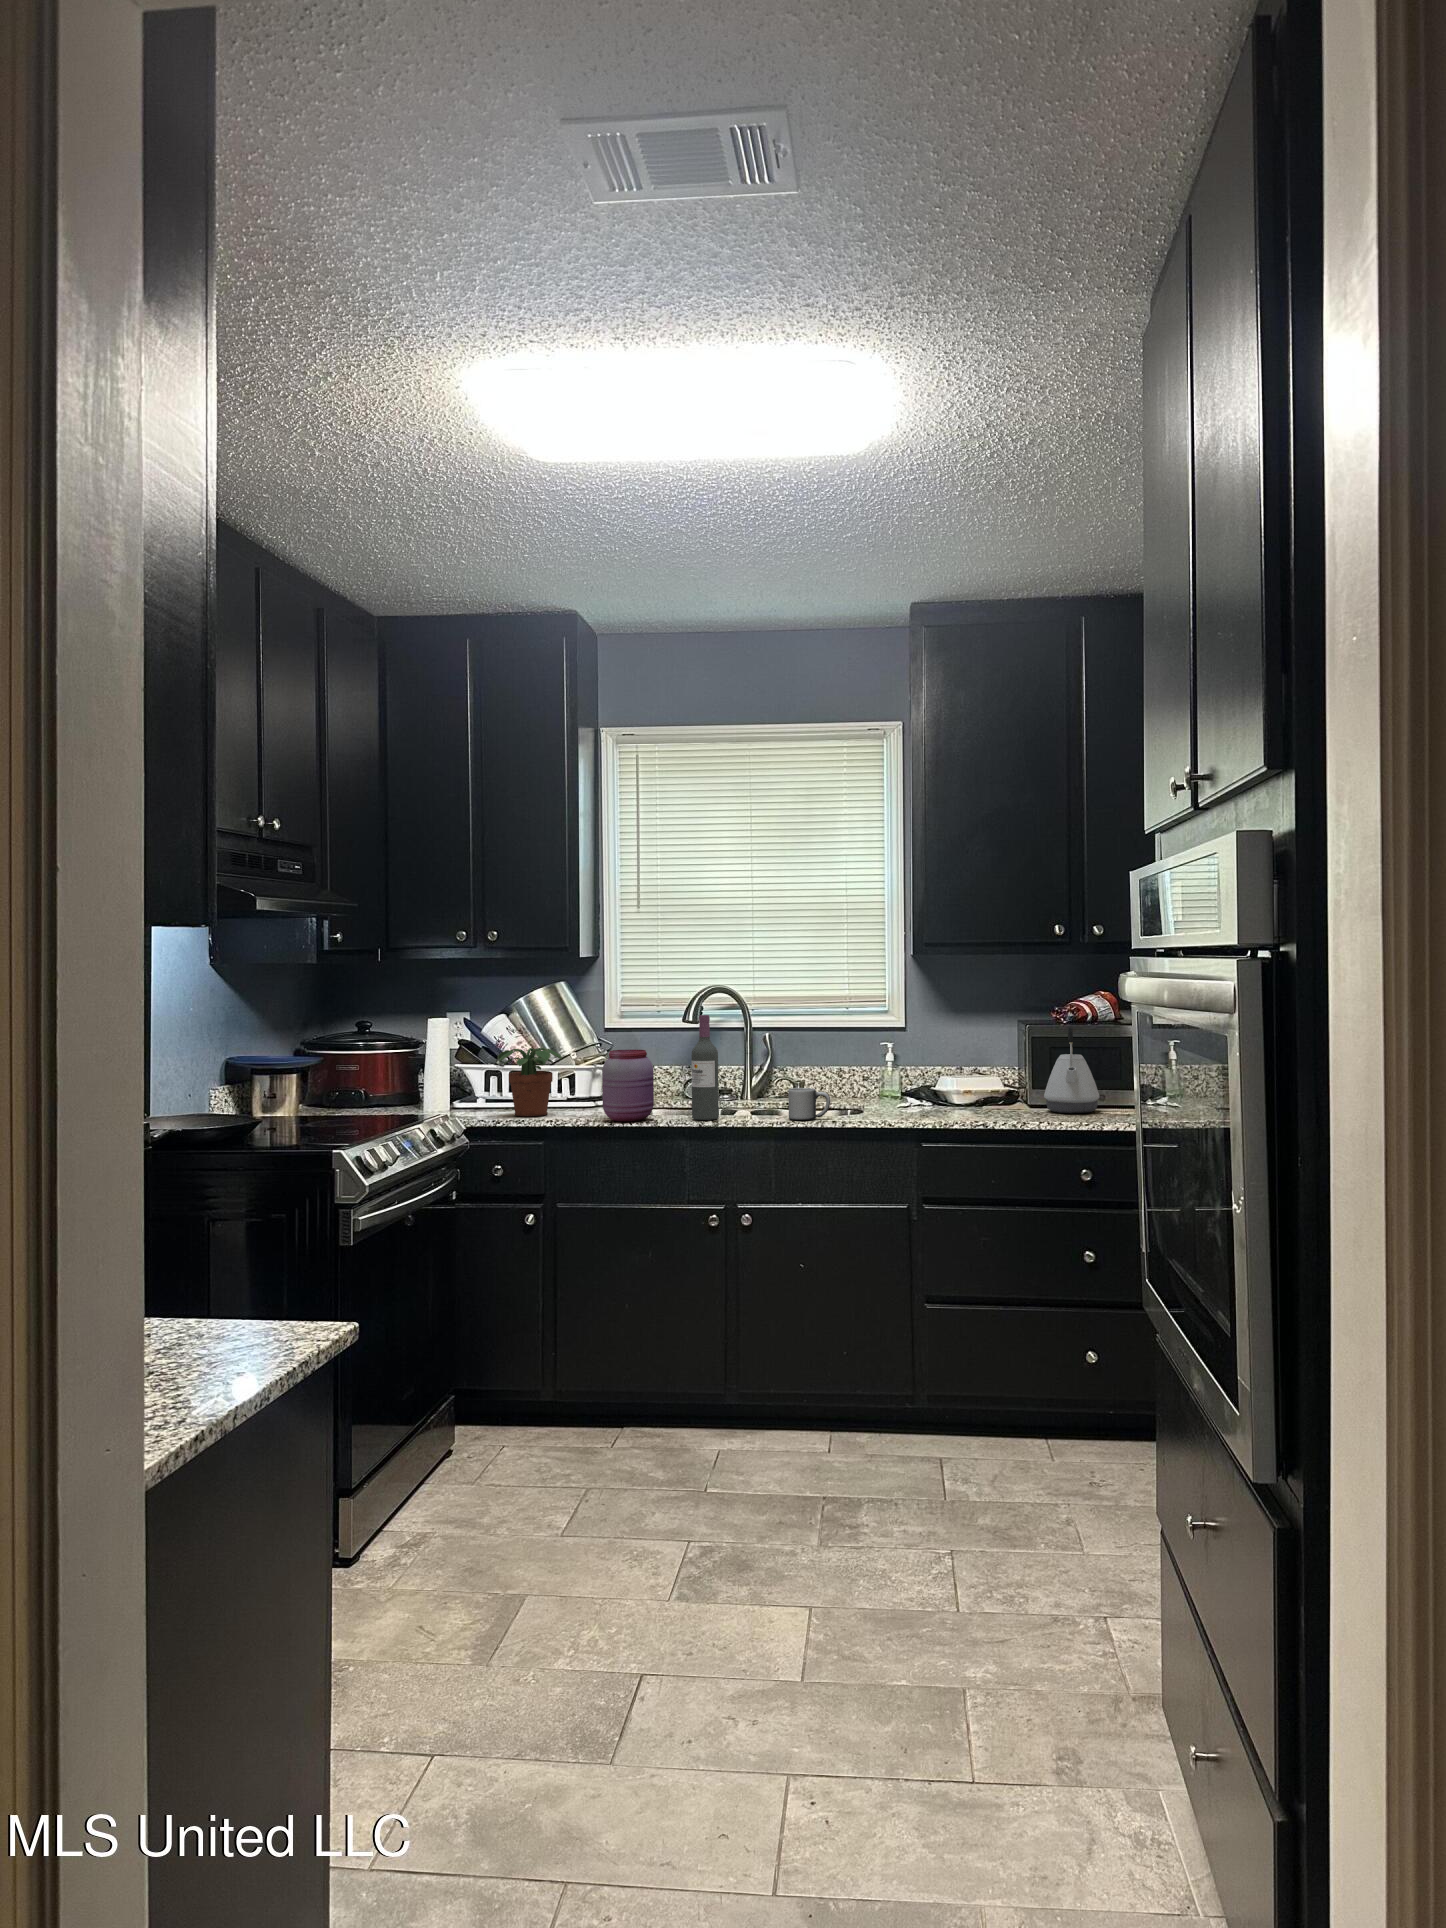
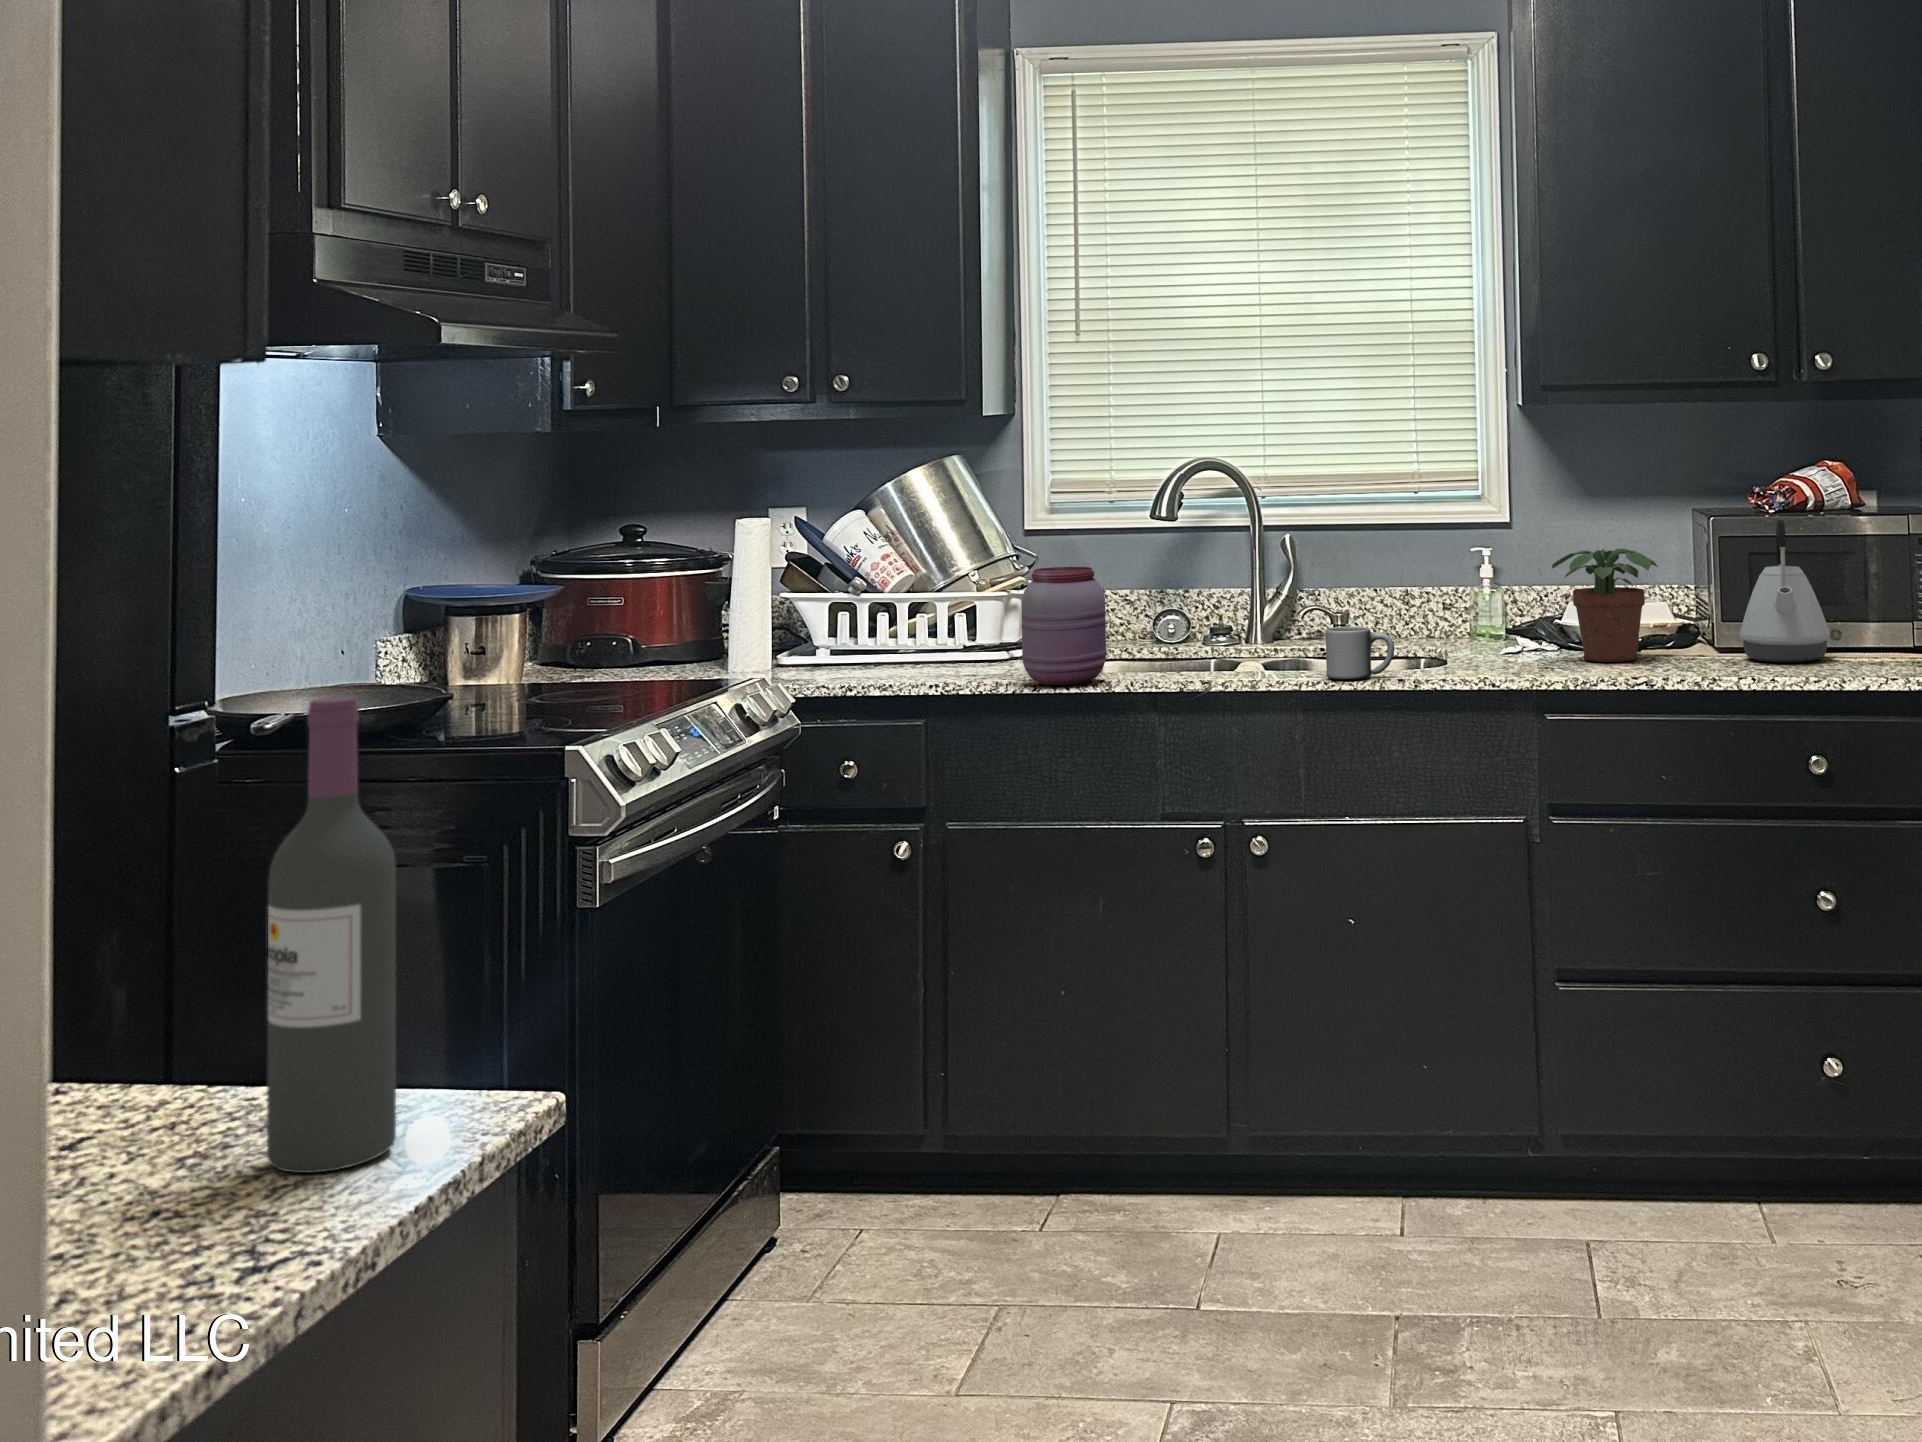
wine bottle: present [691,1015,719,1120] -> present [267,697,396,1173]
potted plant: present [498,1048,562,1116] -> present [1552,548,1658,662]

